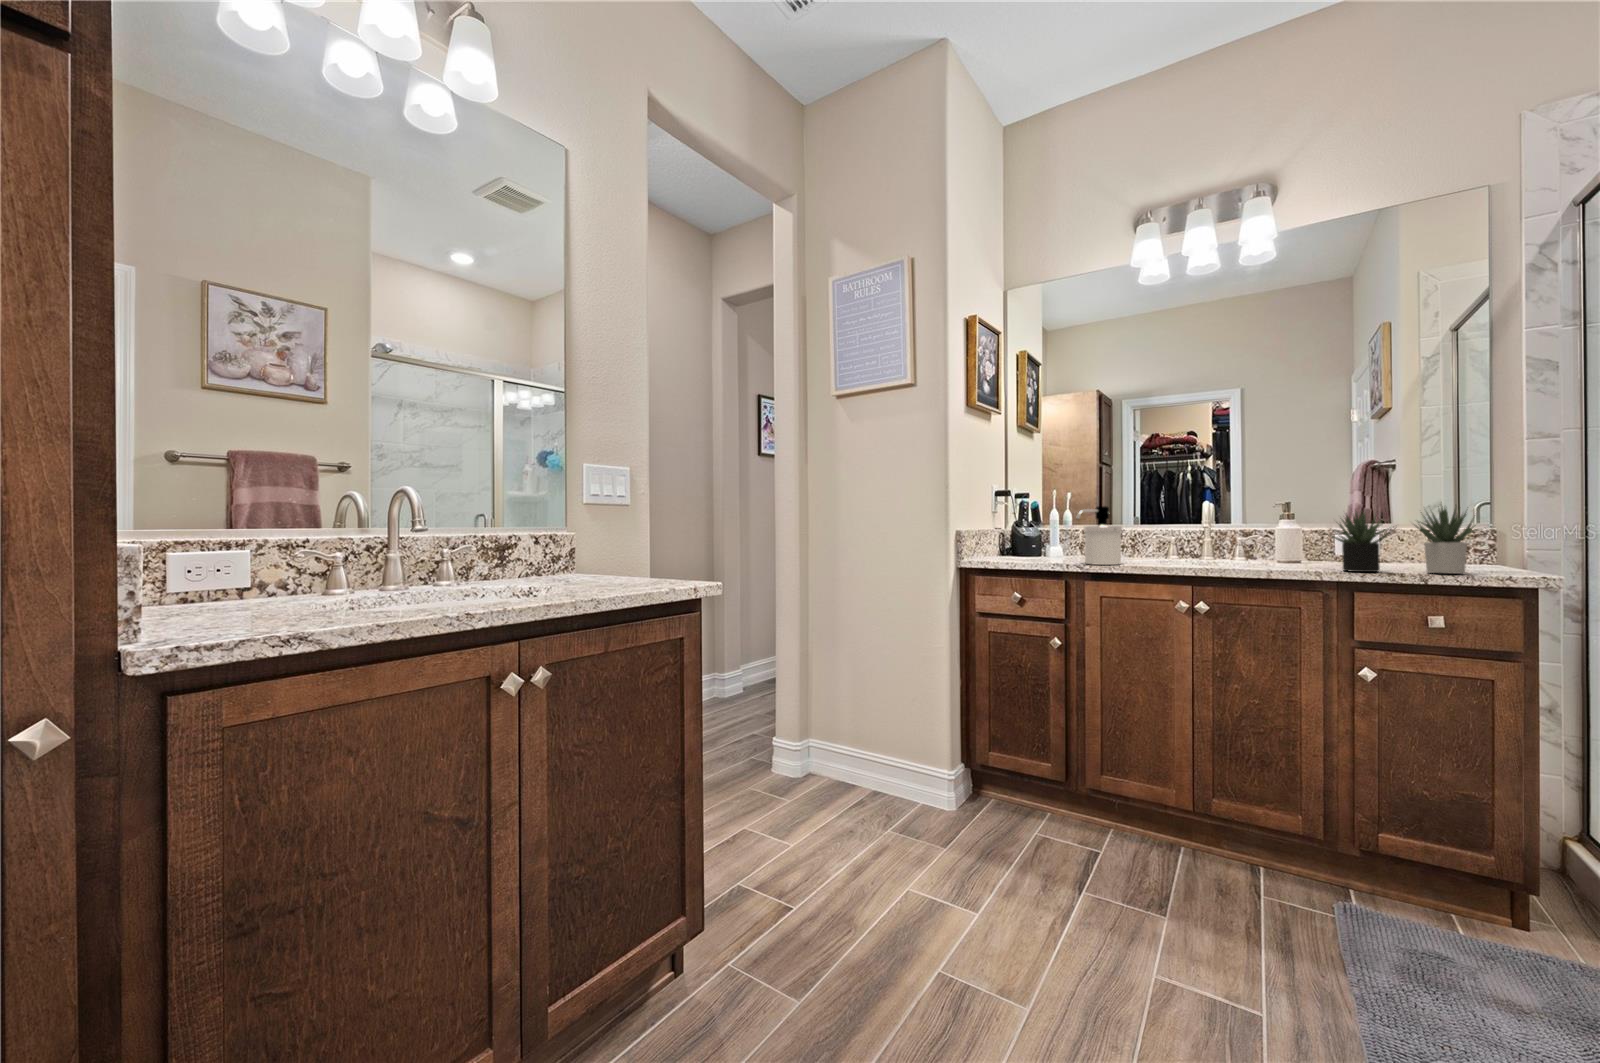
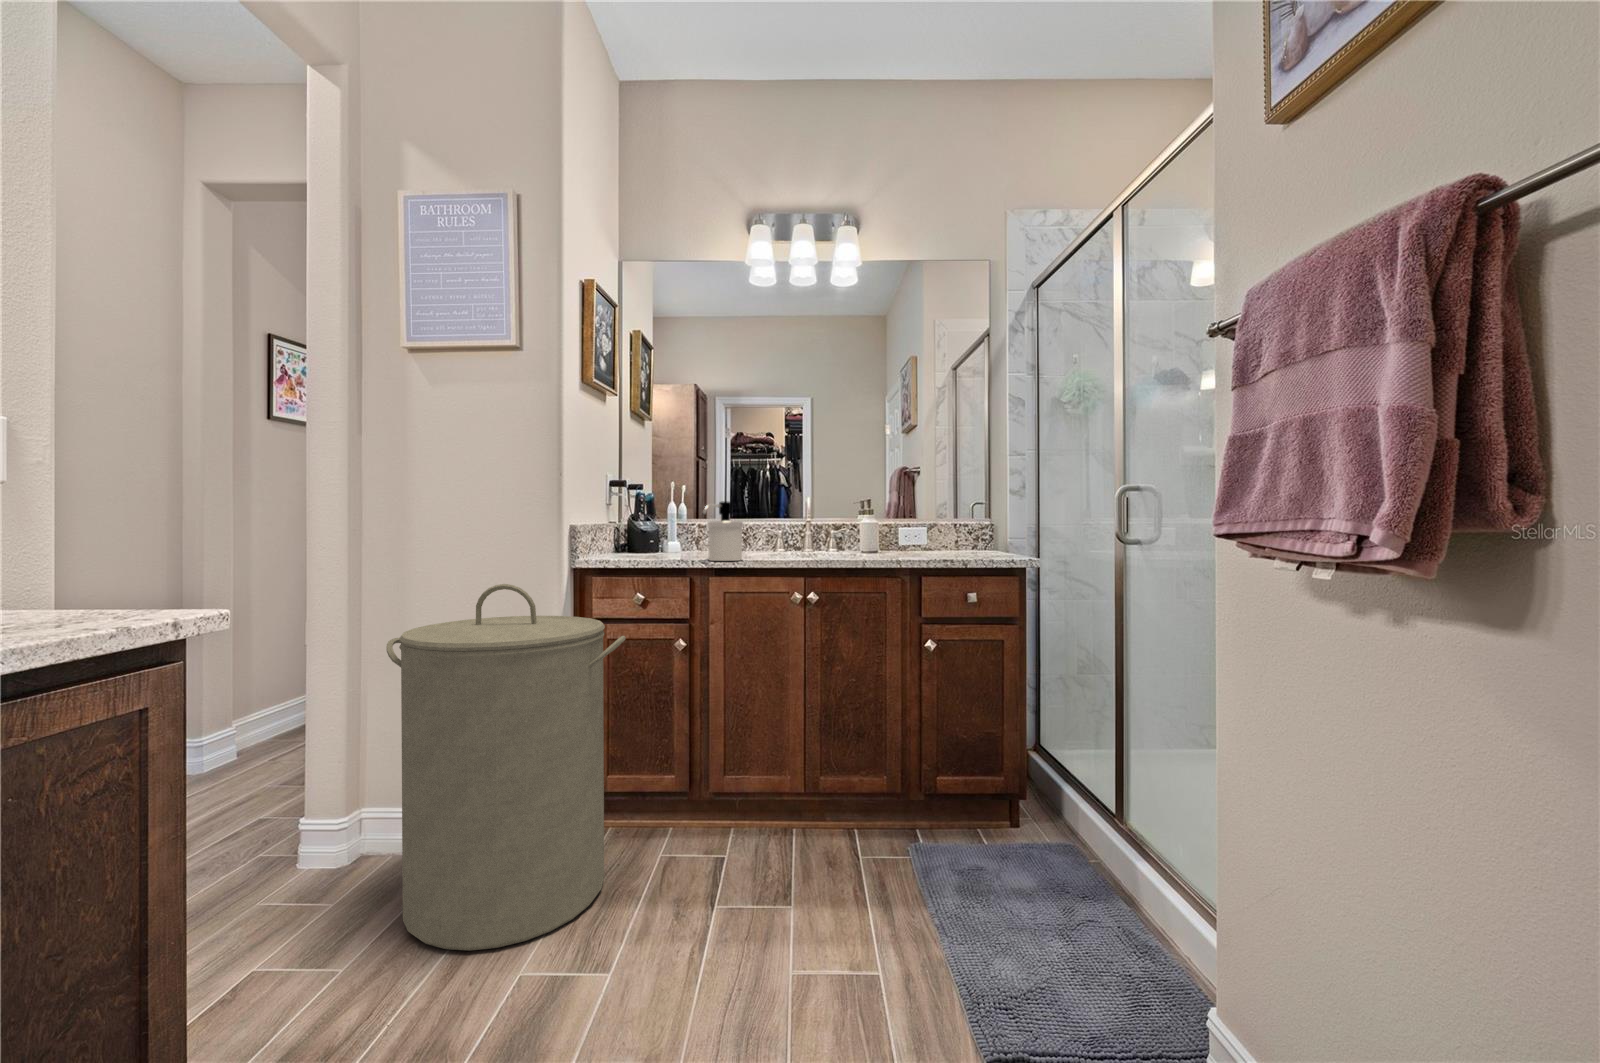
succulent plant: present [1330,506,1486,574] -> none [900,504,1005,563]
laundry hamper: none [820,578,998,869] -> present [386,584,626,951]

